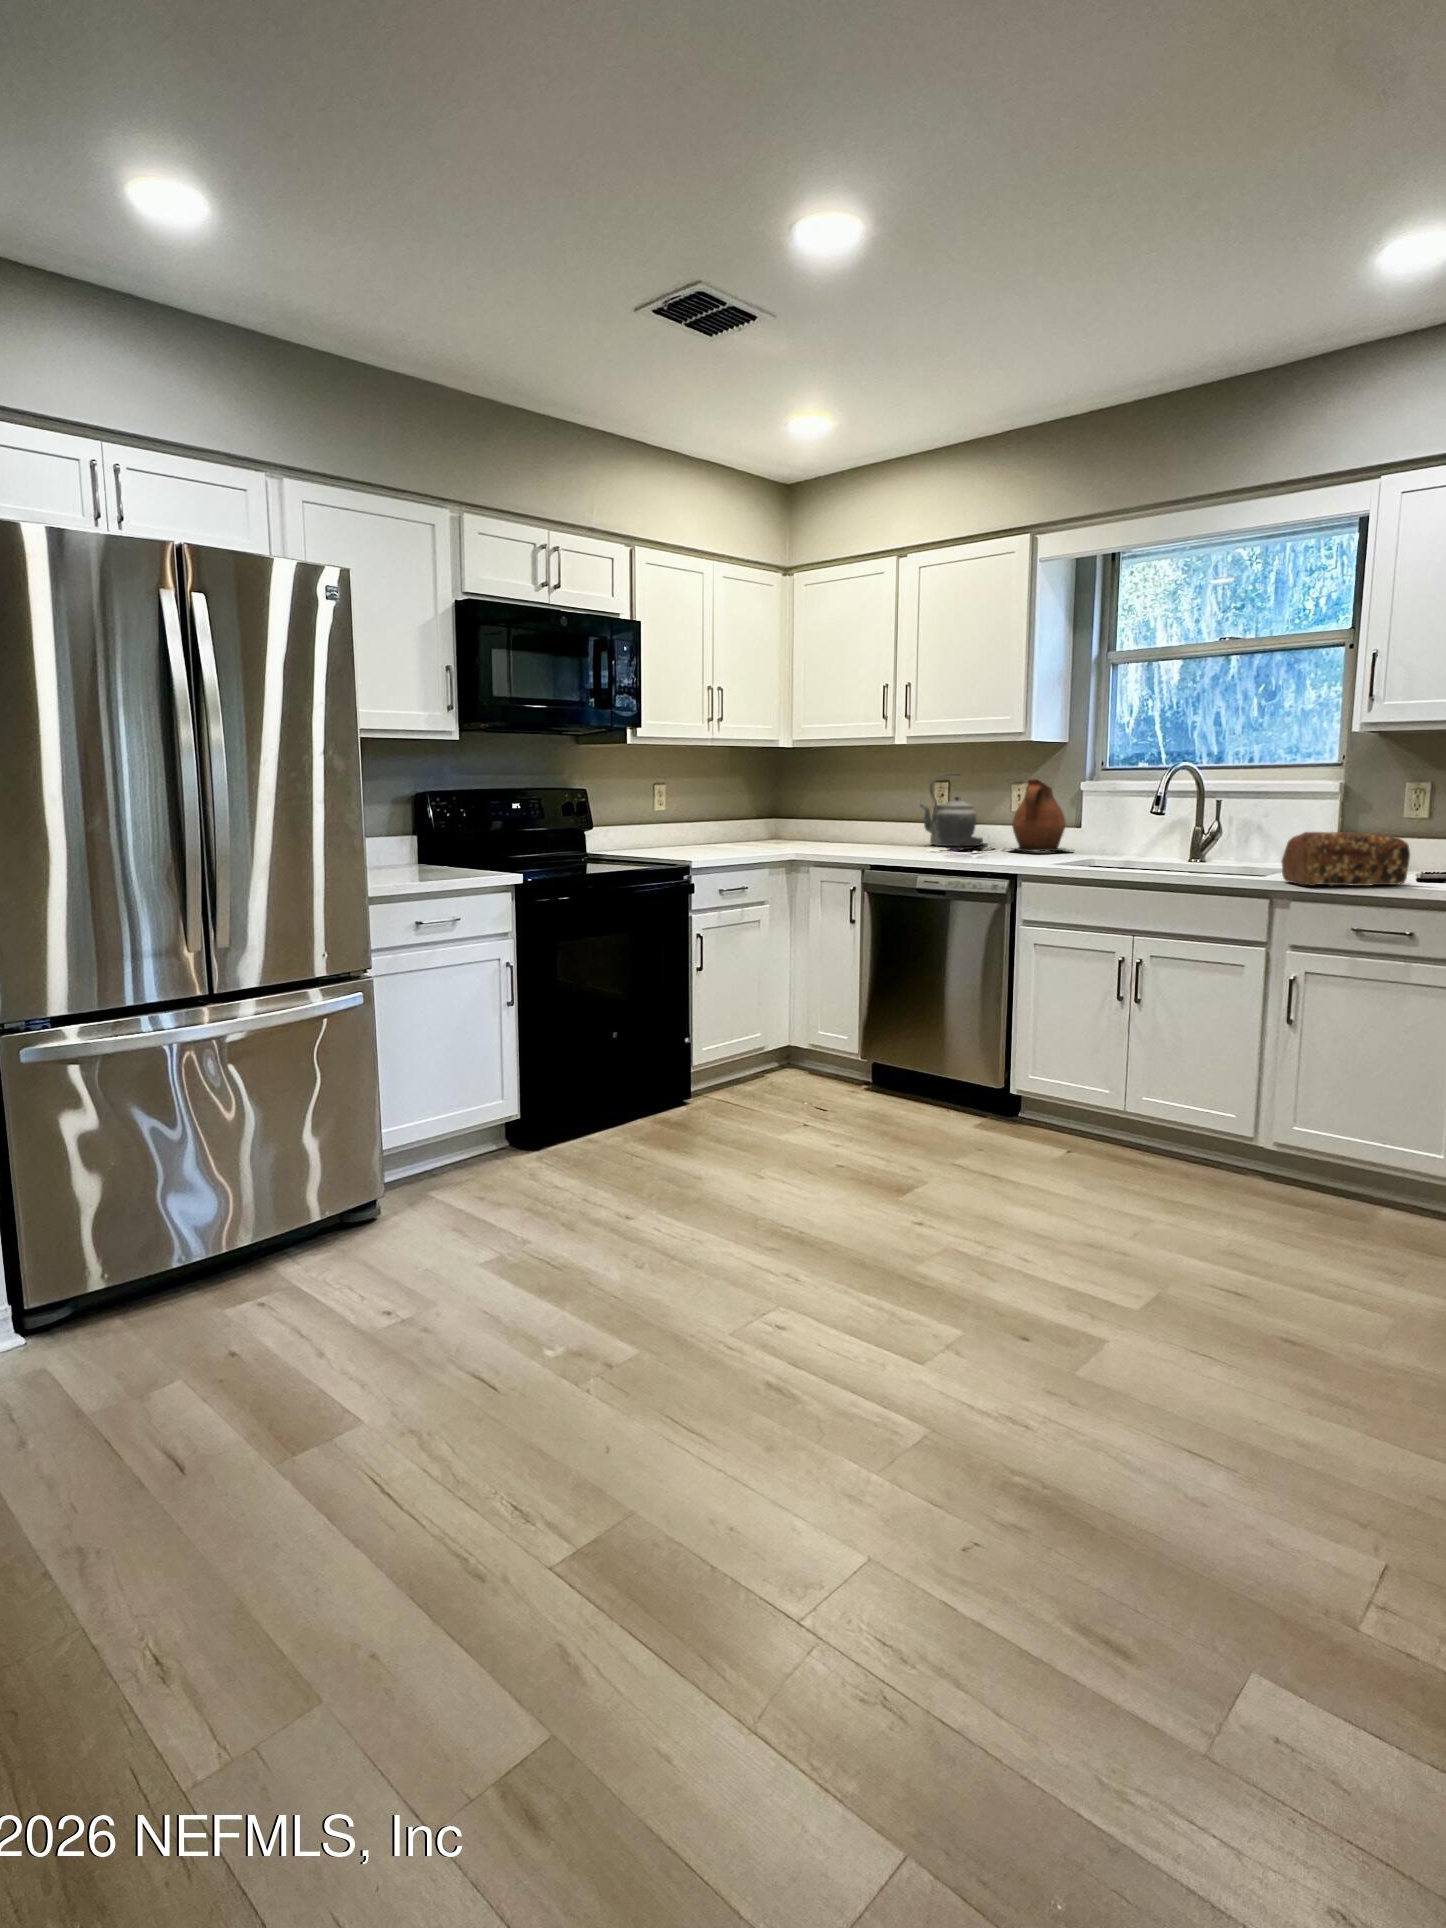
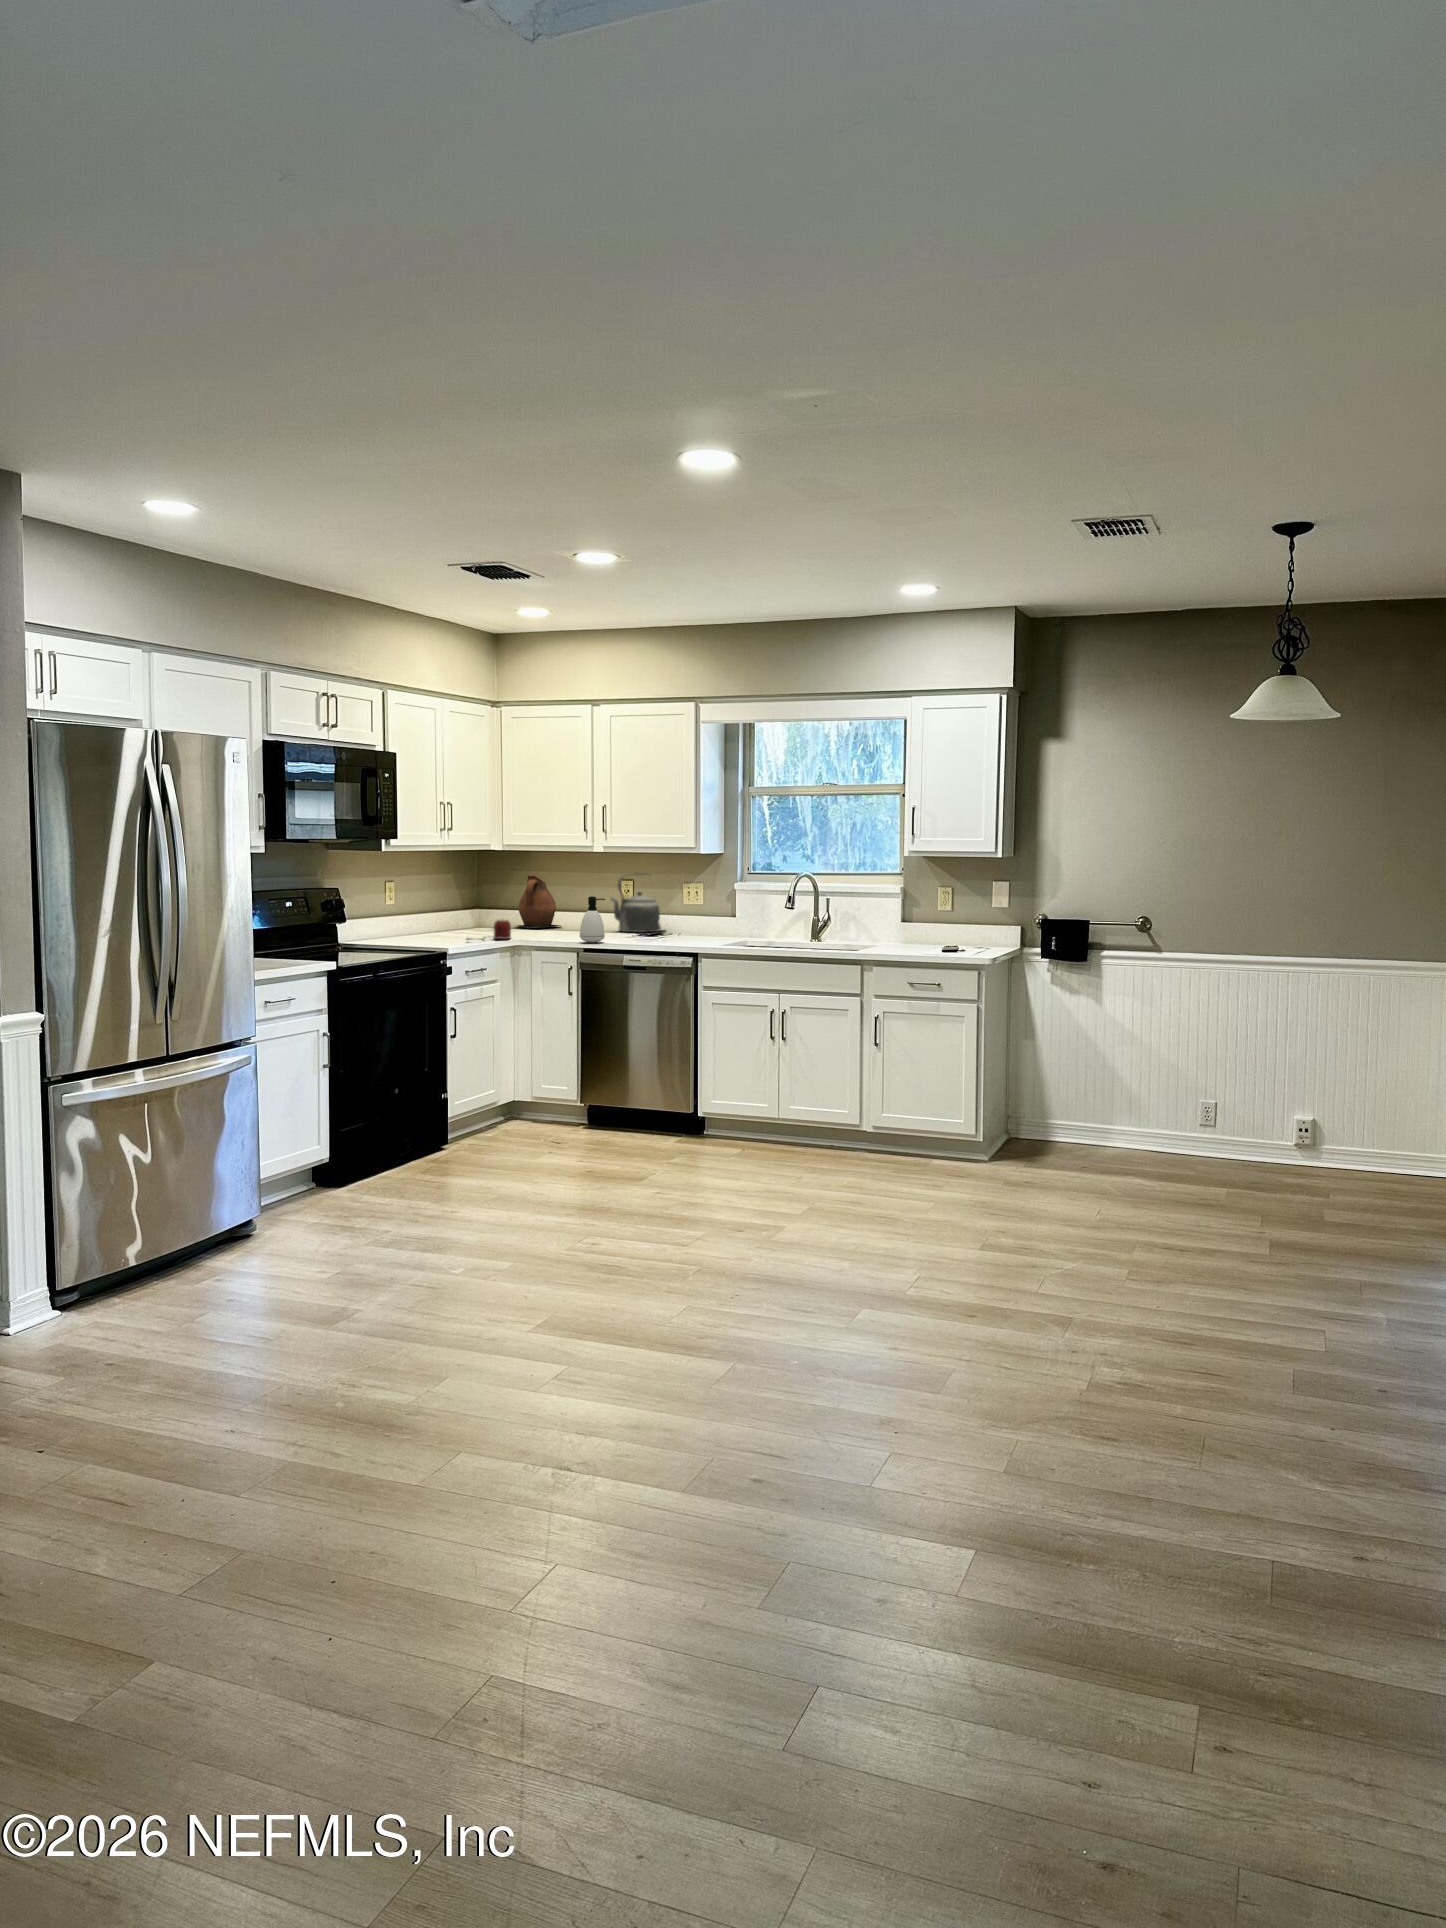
ceramic pitcher: present [1011,779,1074,852] -> present [518,875,562,928]
soap dispenser: none [868,799,901,857] -> present [580,896,605,943]
toaster: none [733,828,793,854] -> present [467,920,511,940]
bread loaf: present [1281,832,1410,886] -> none [868,922,939,957]

